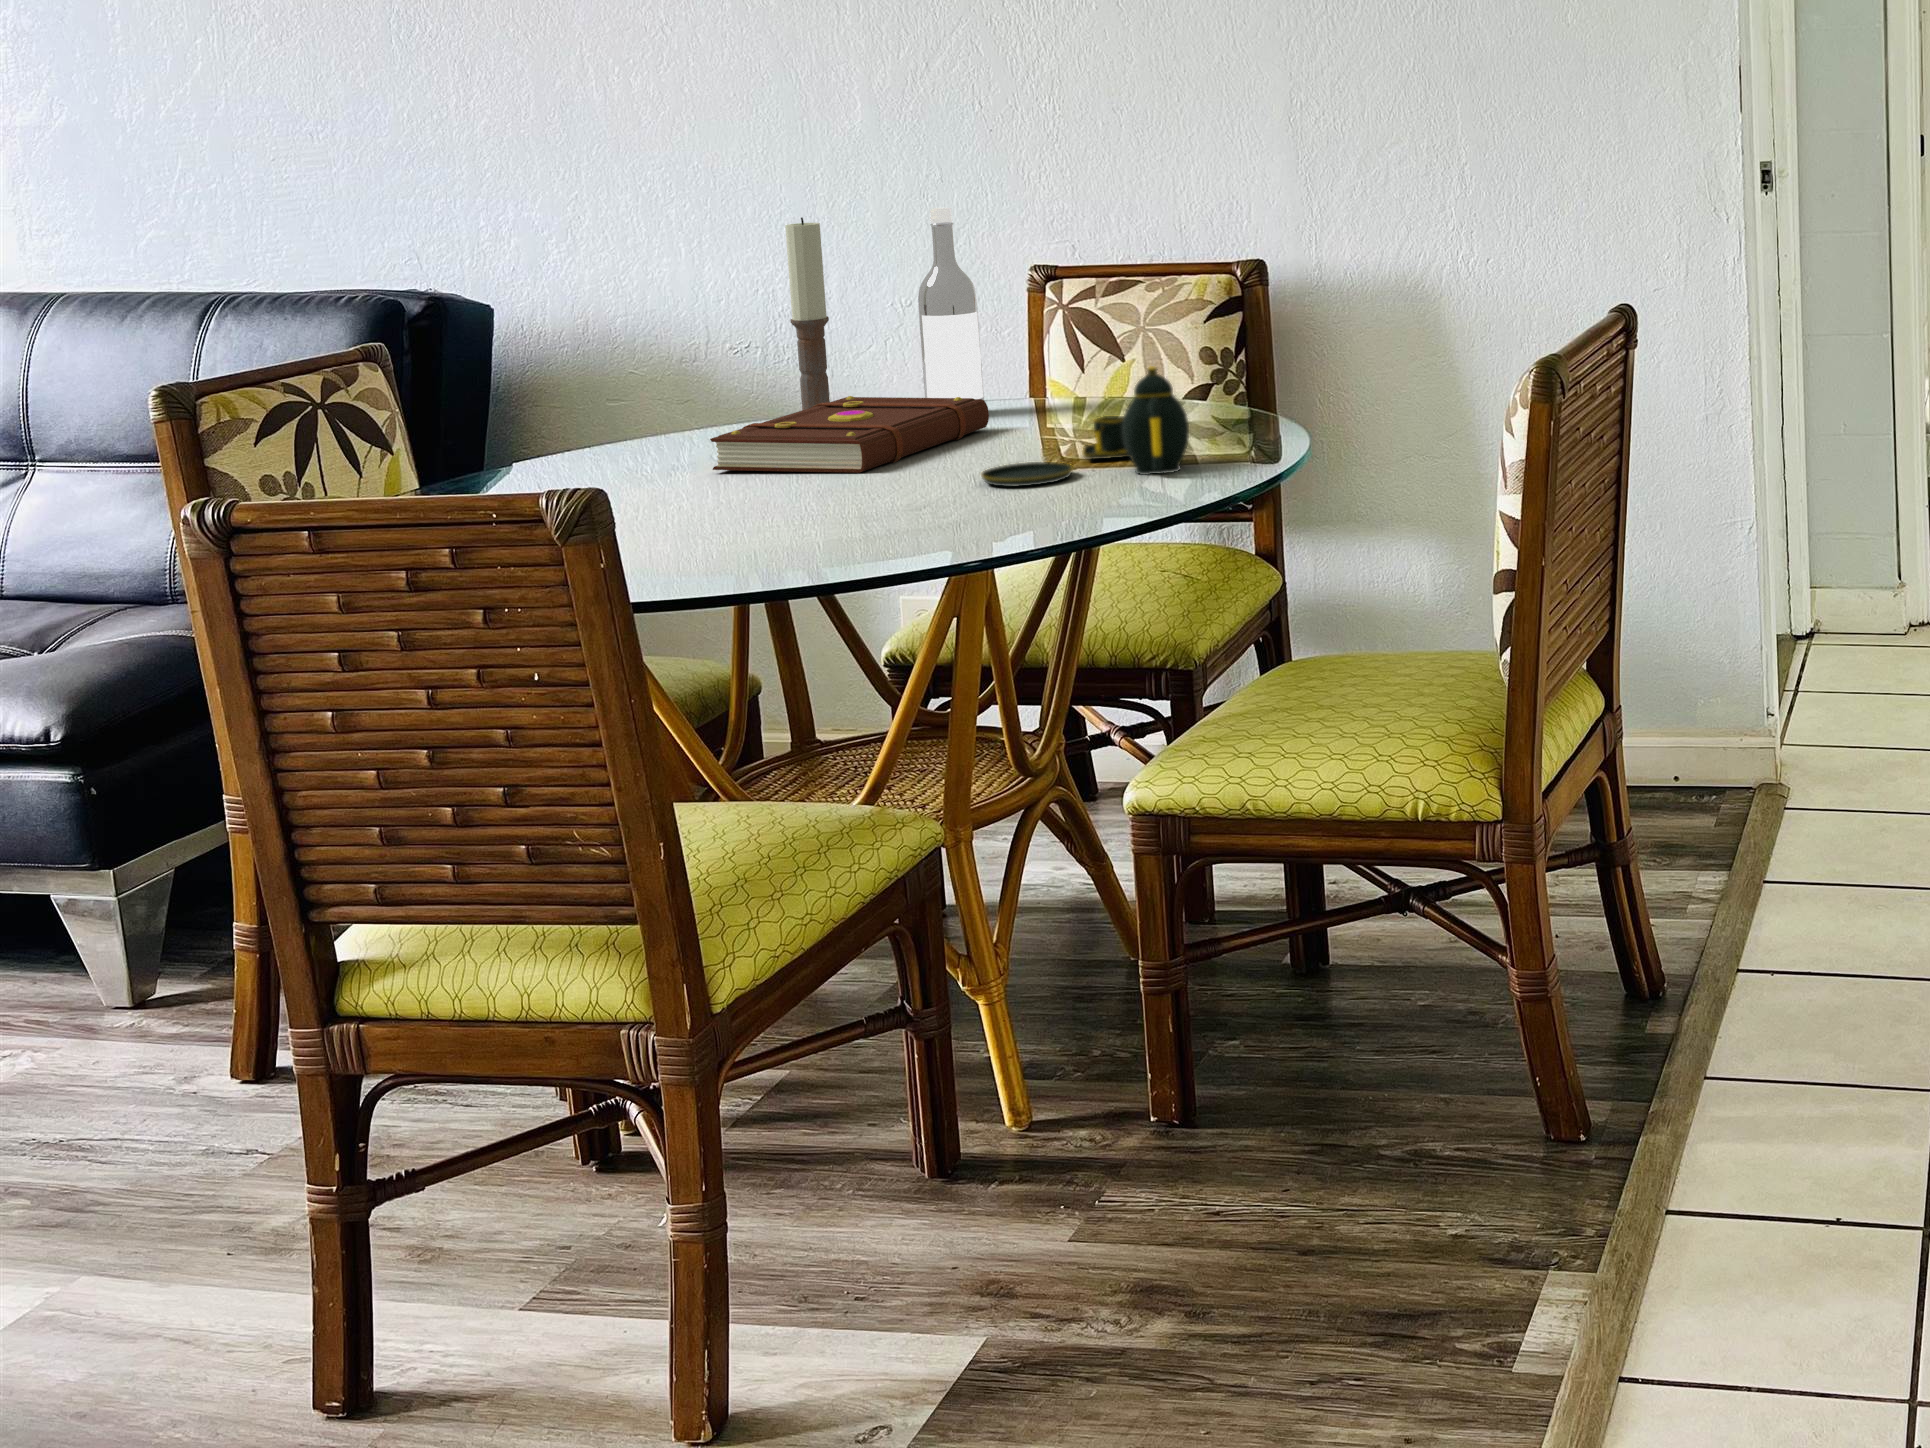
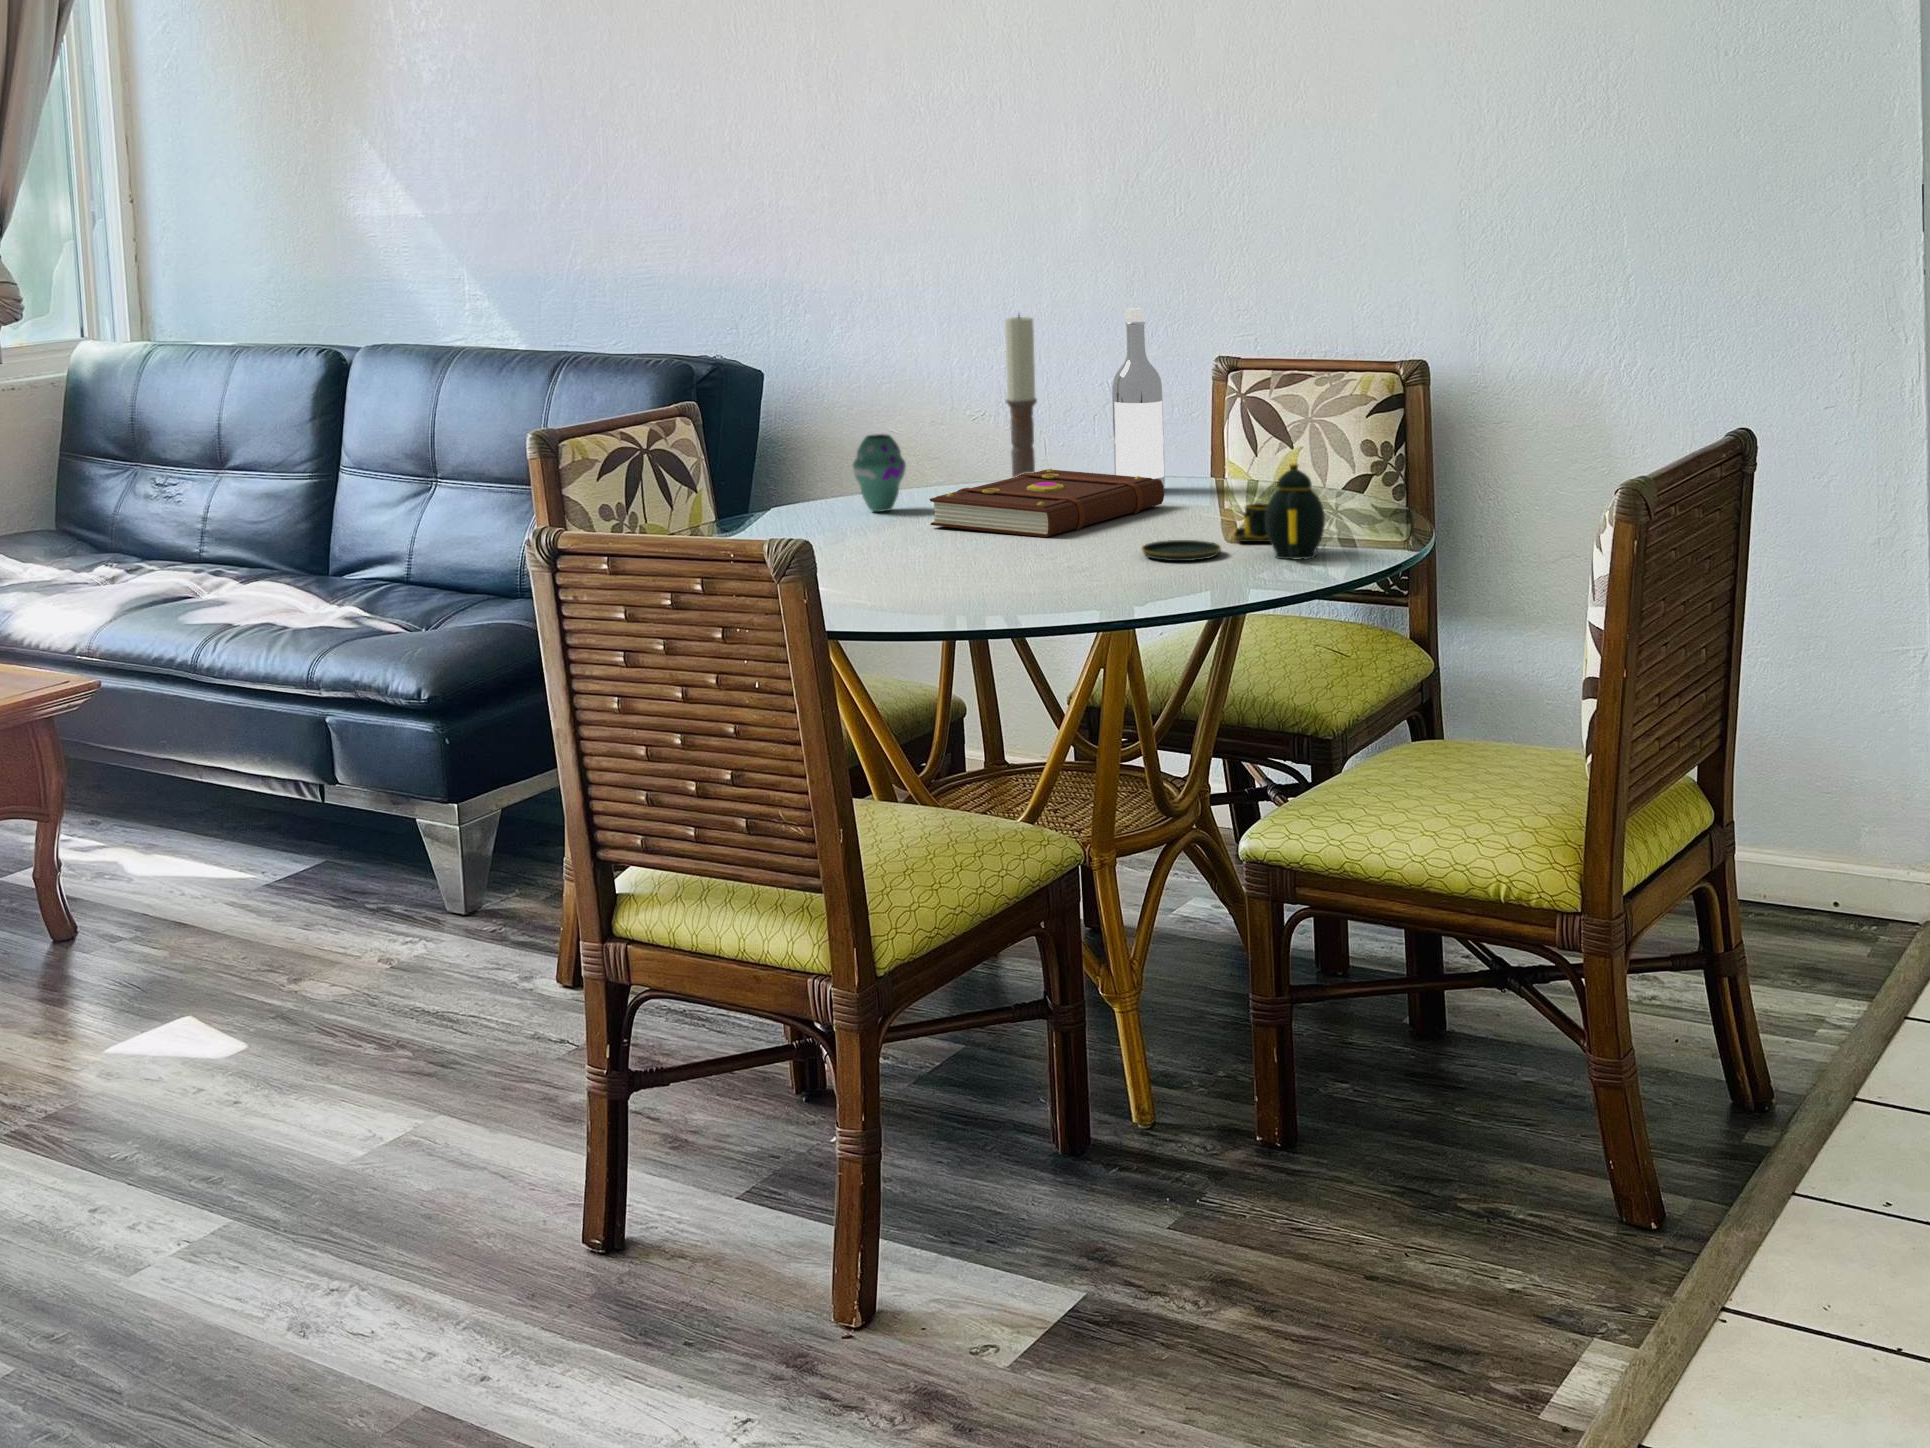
vase: none [605,368,673,460] -> present [853,434,906,512]

